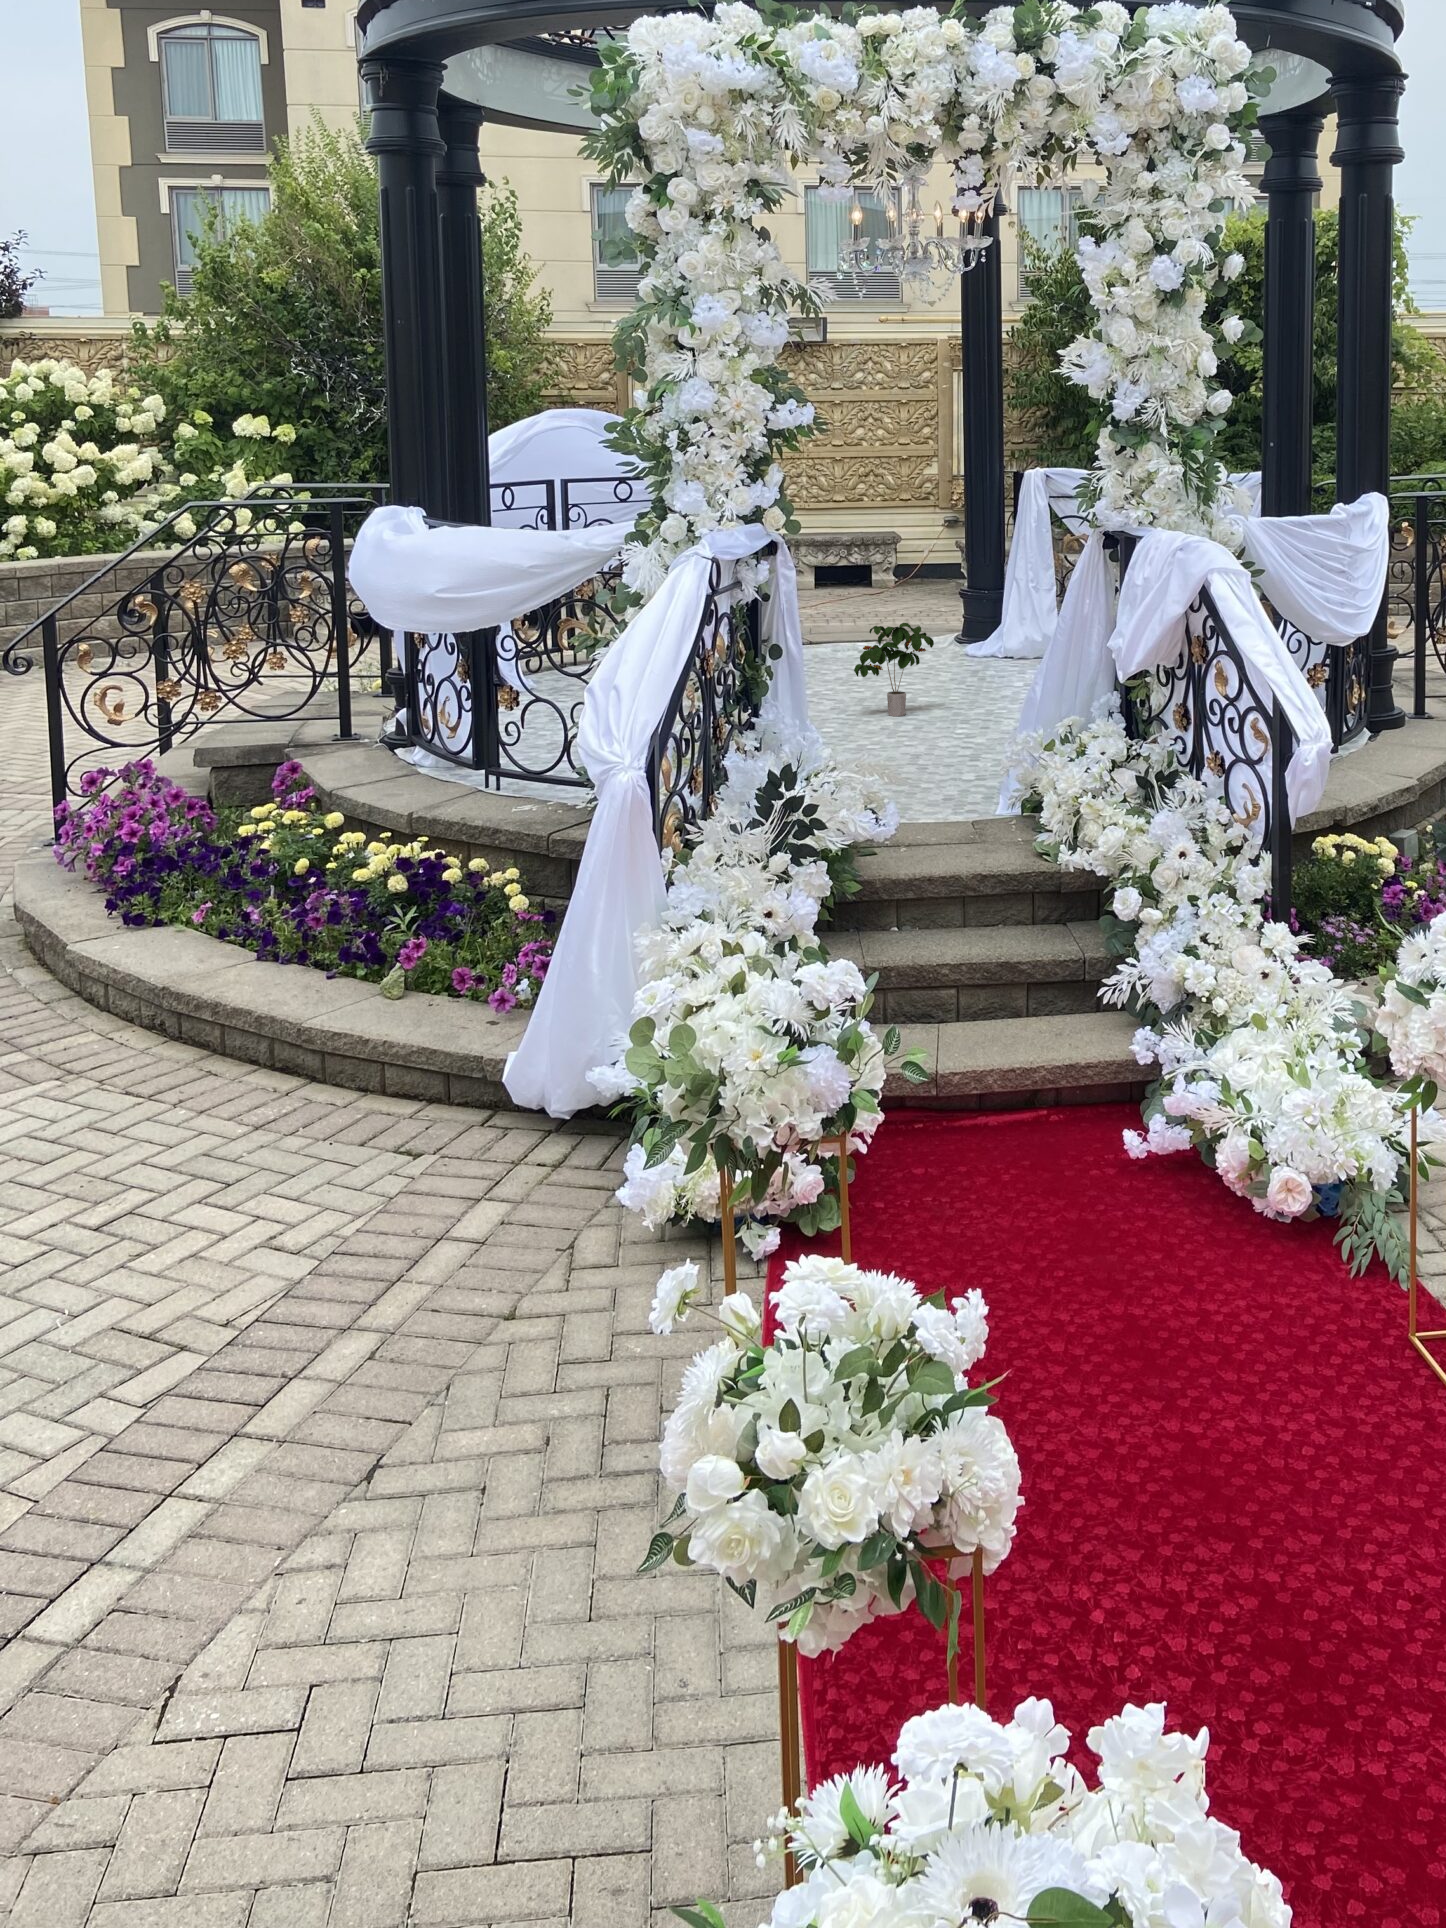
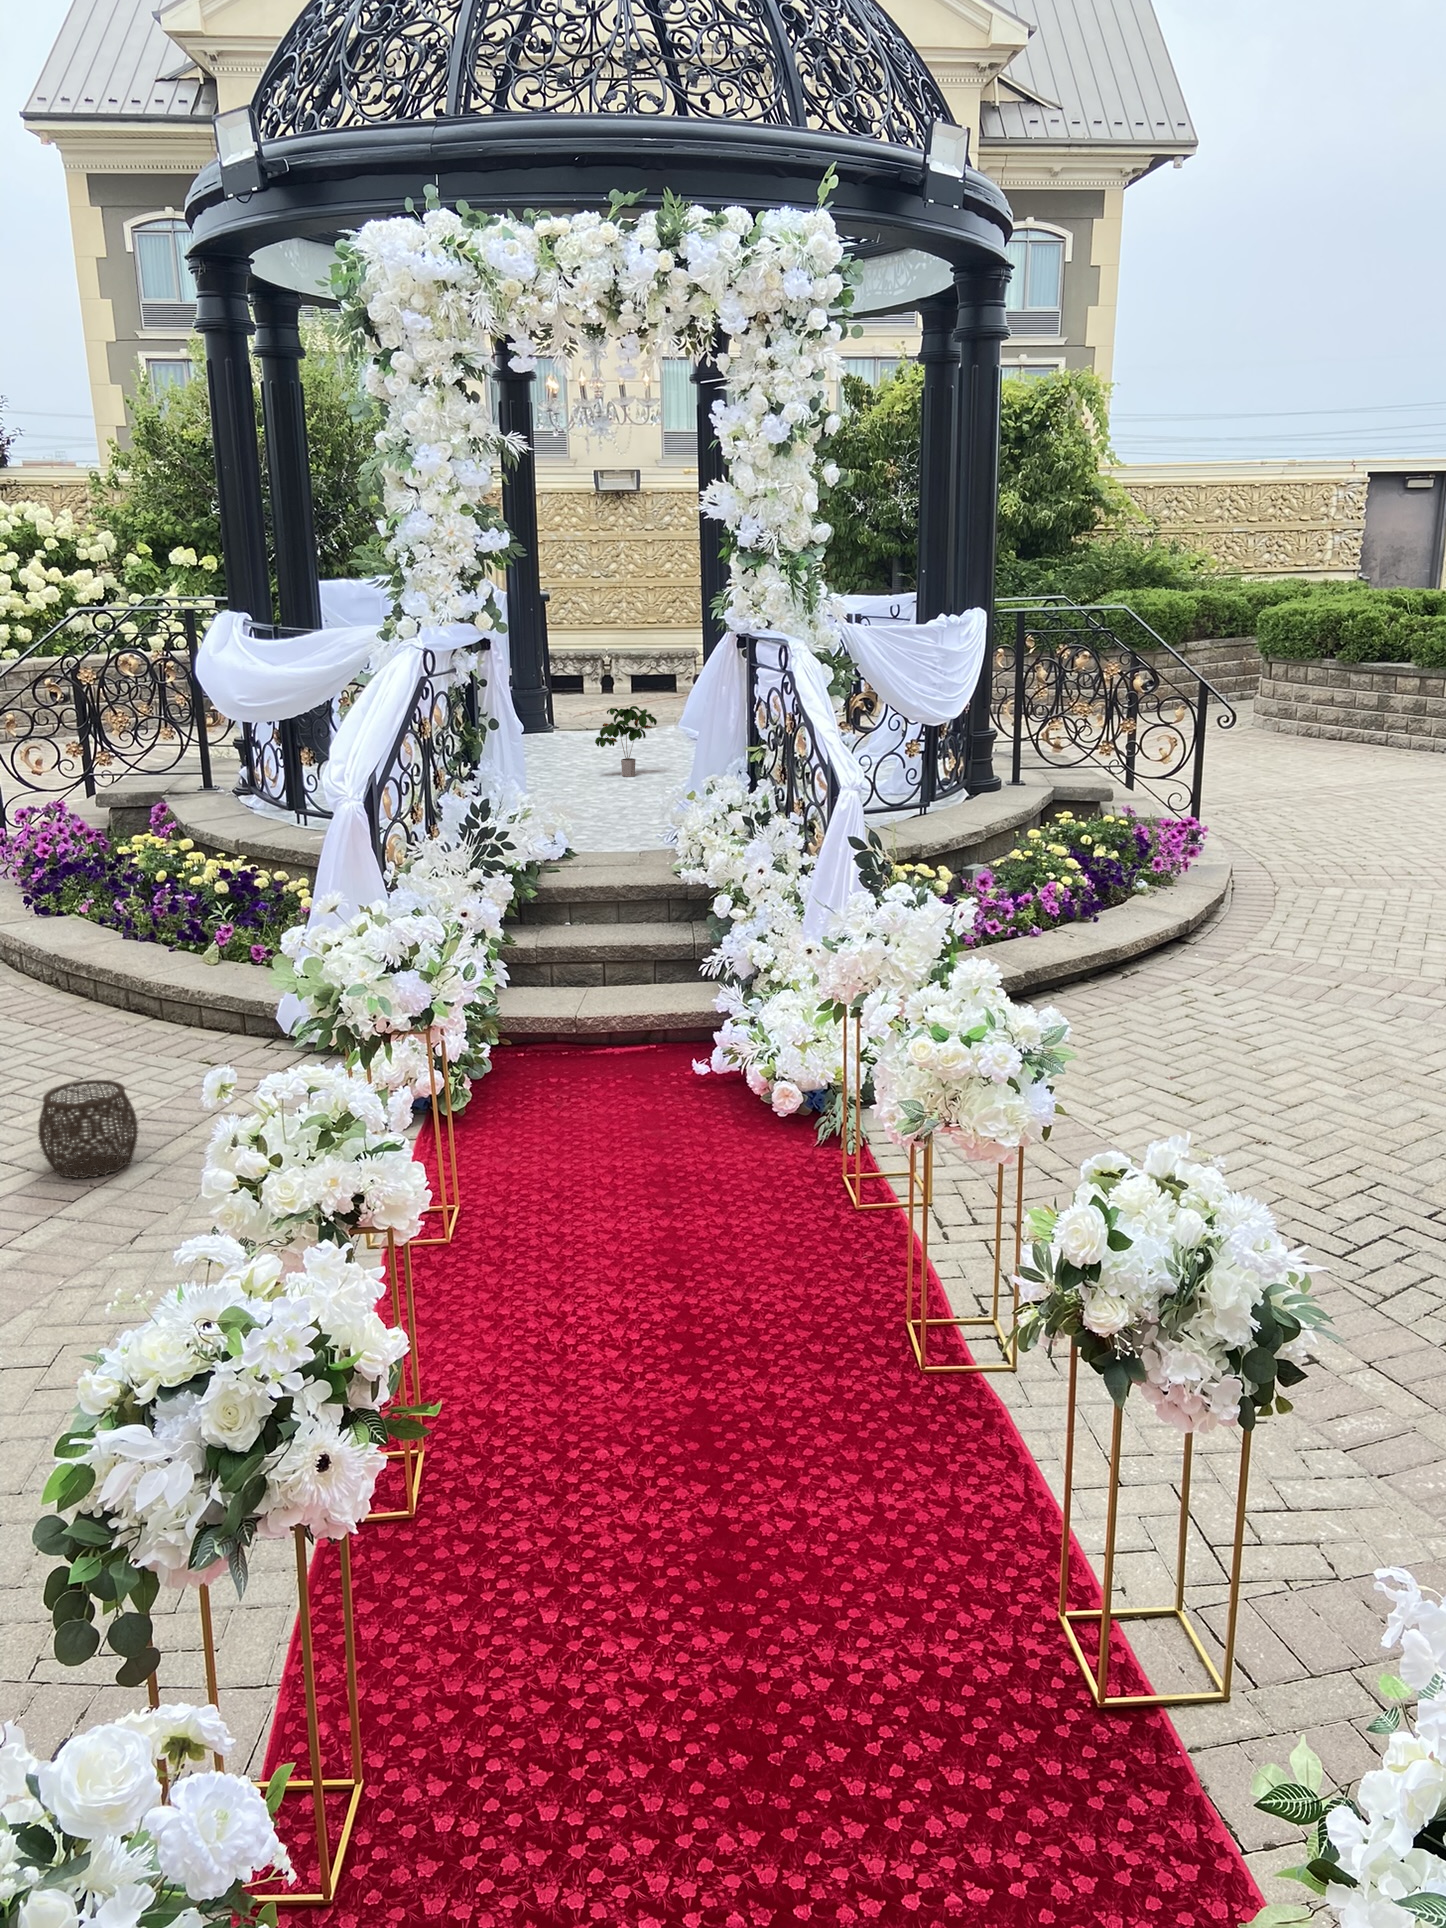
woven basket: none [217,1197,362,1354] -> present [38,1080,138,1178]

